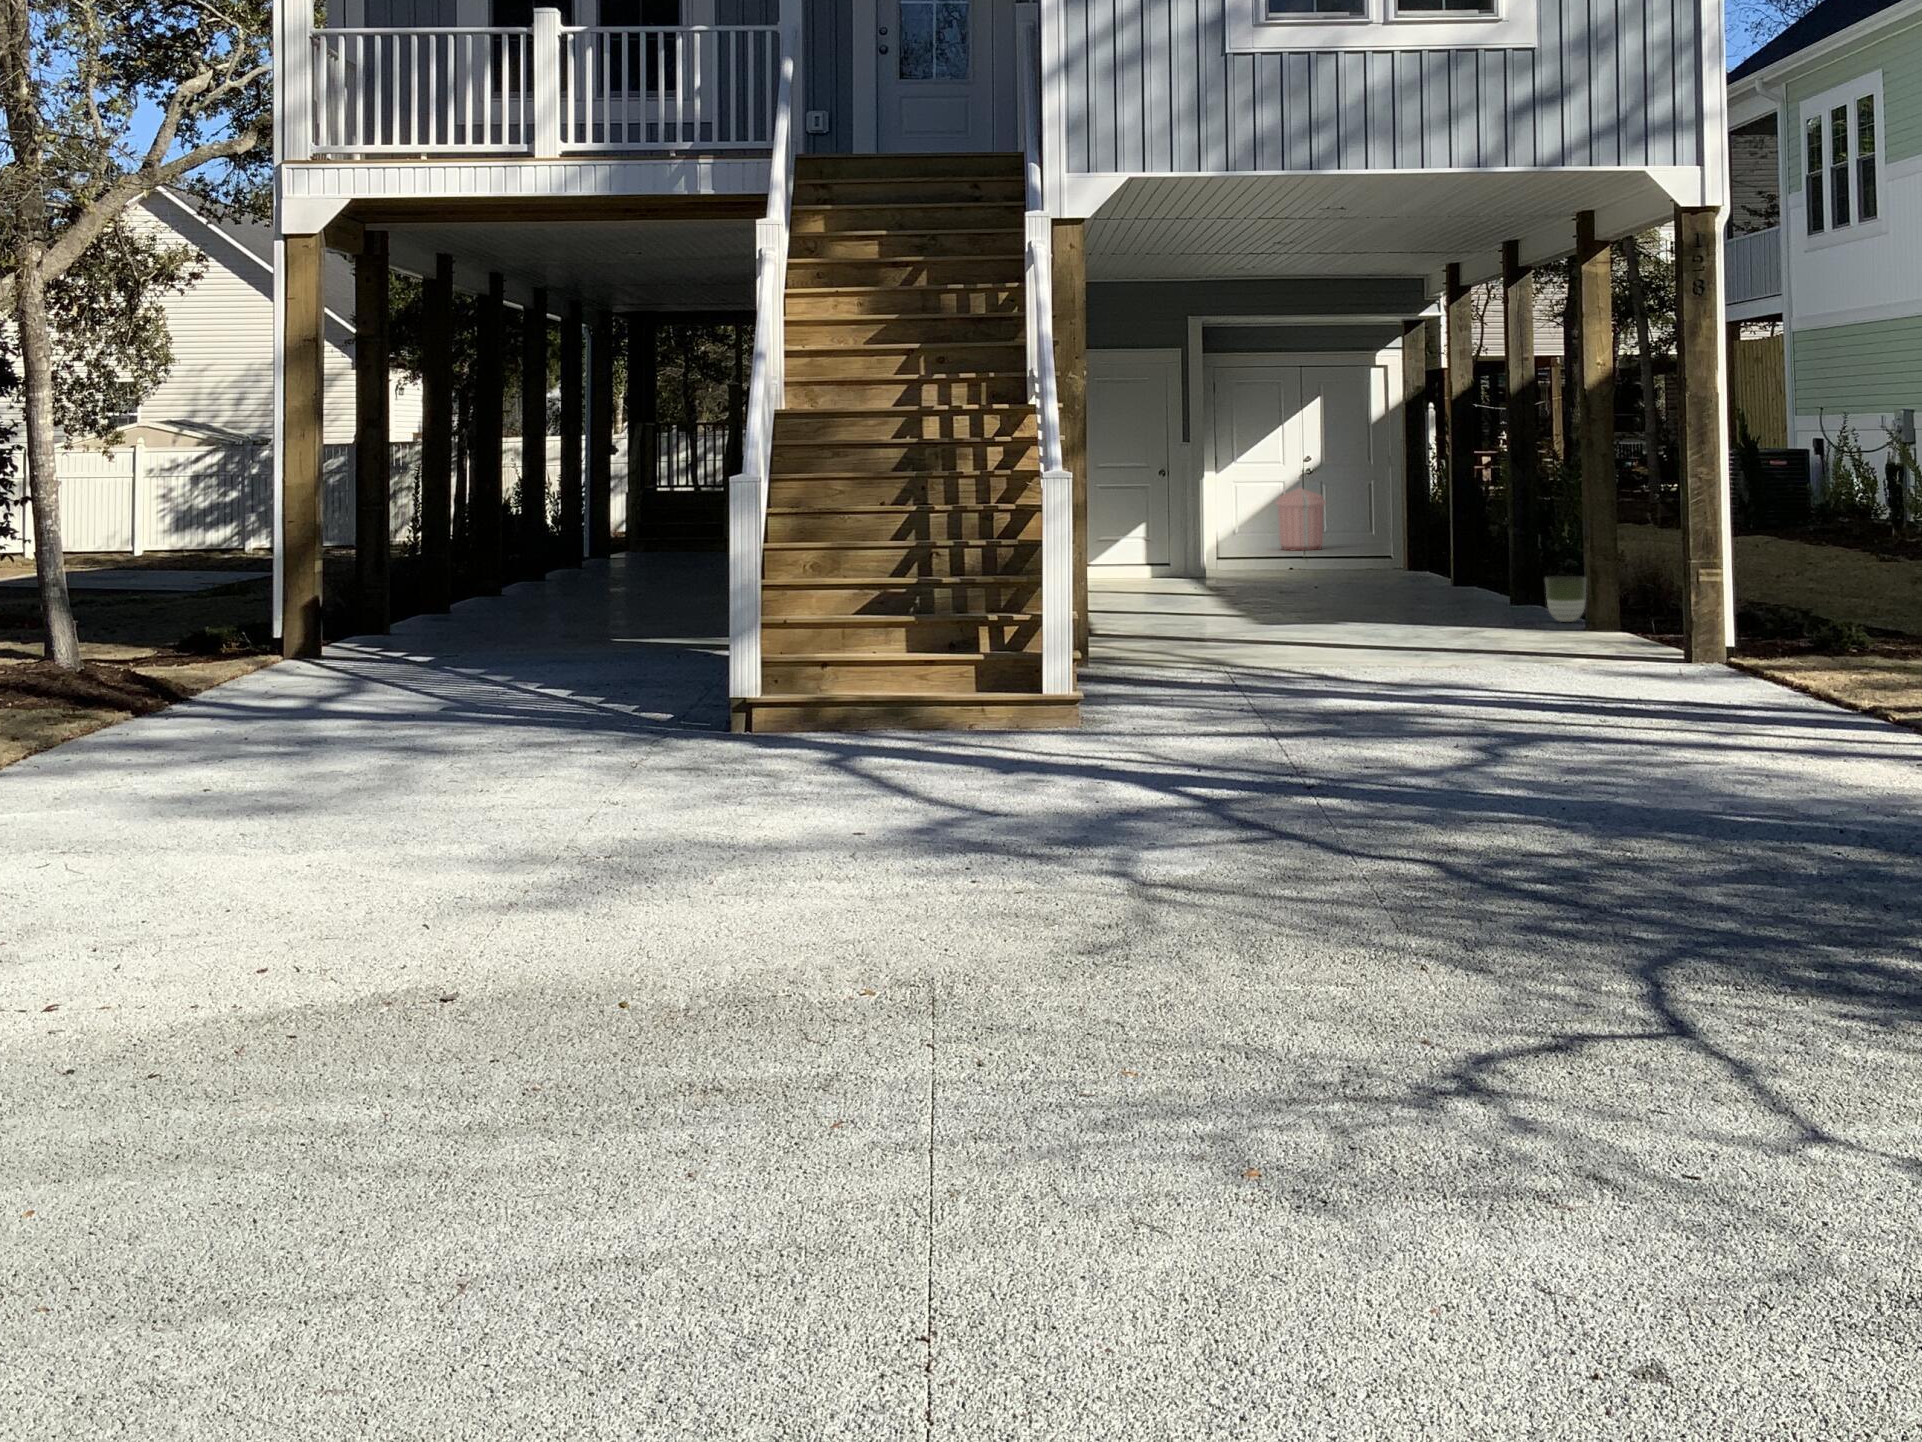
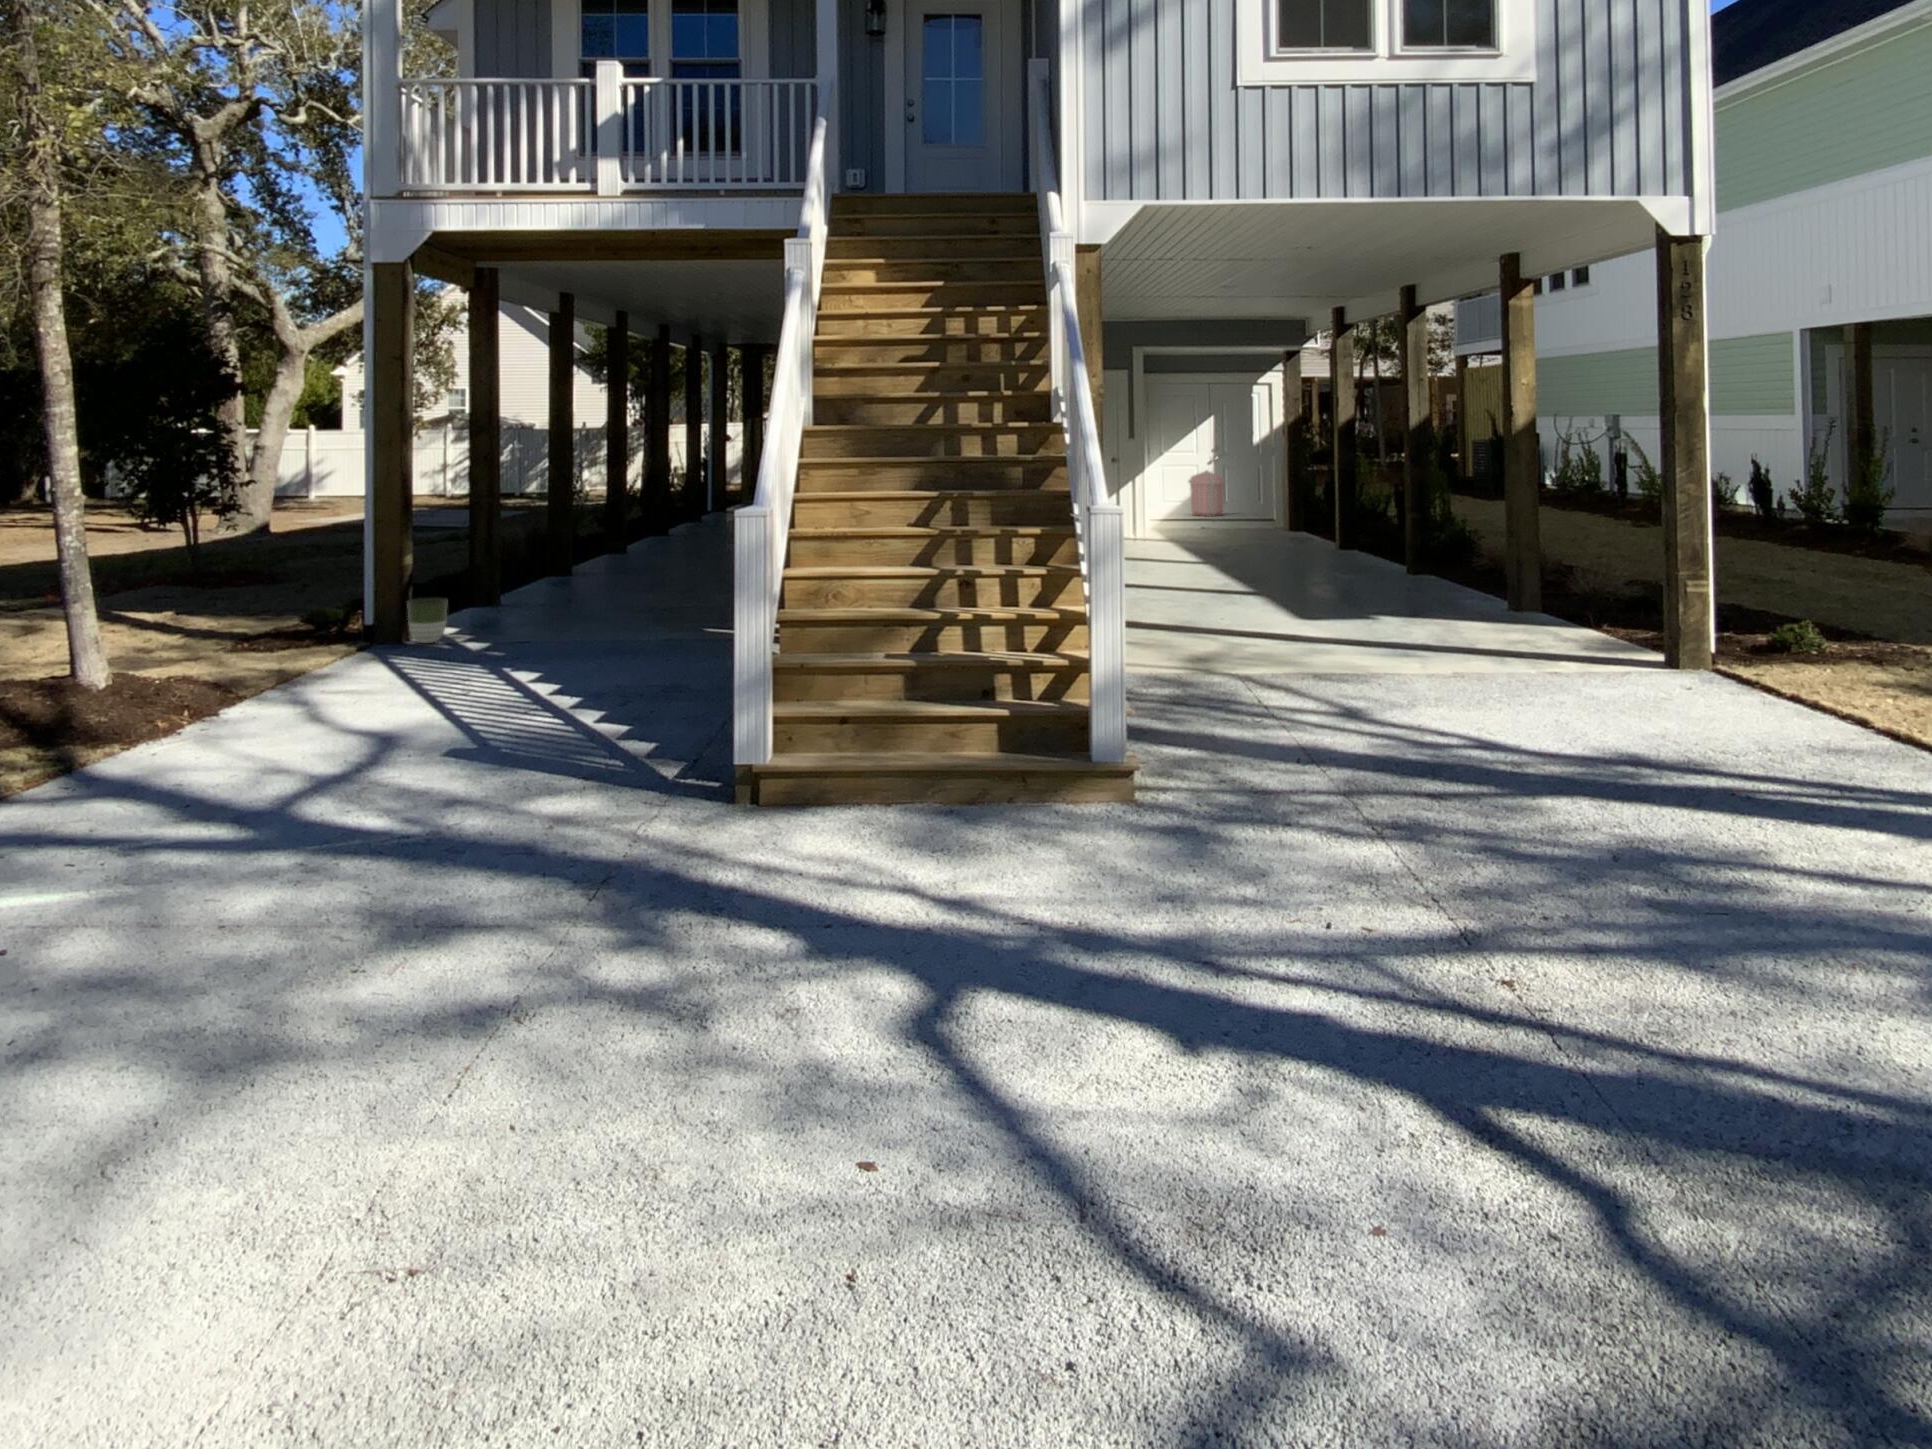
planter: present [1545,576,1586,622] -> present [408,598,447,643]

